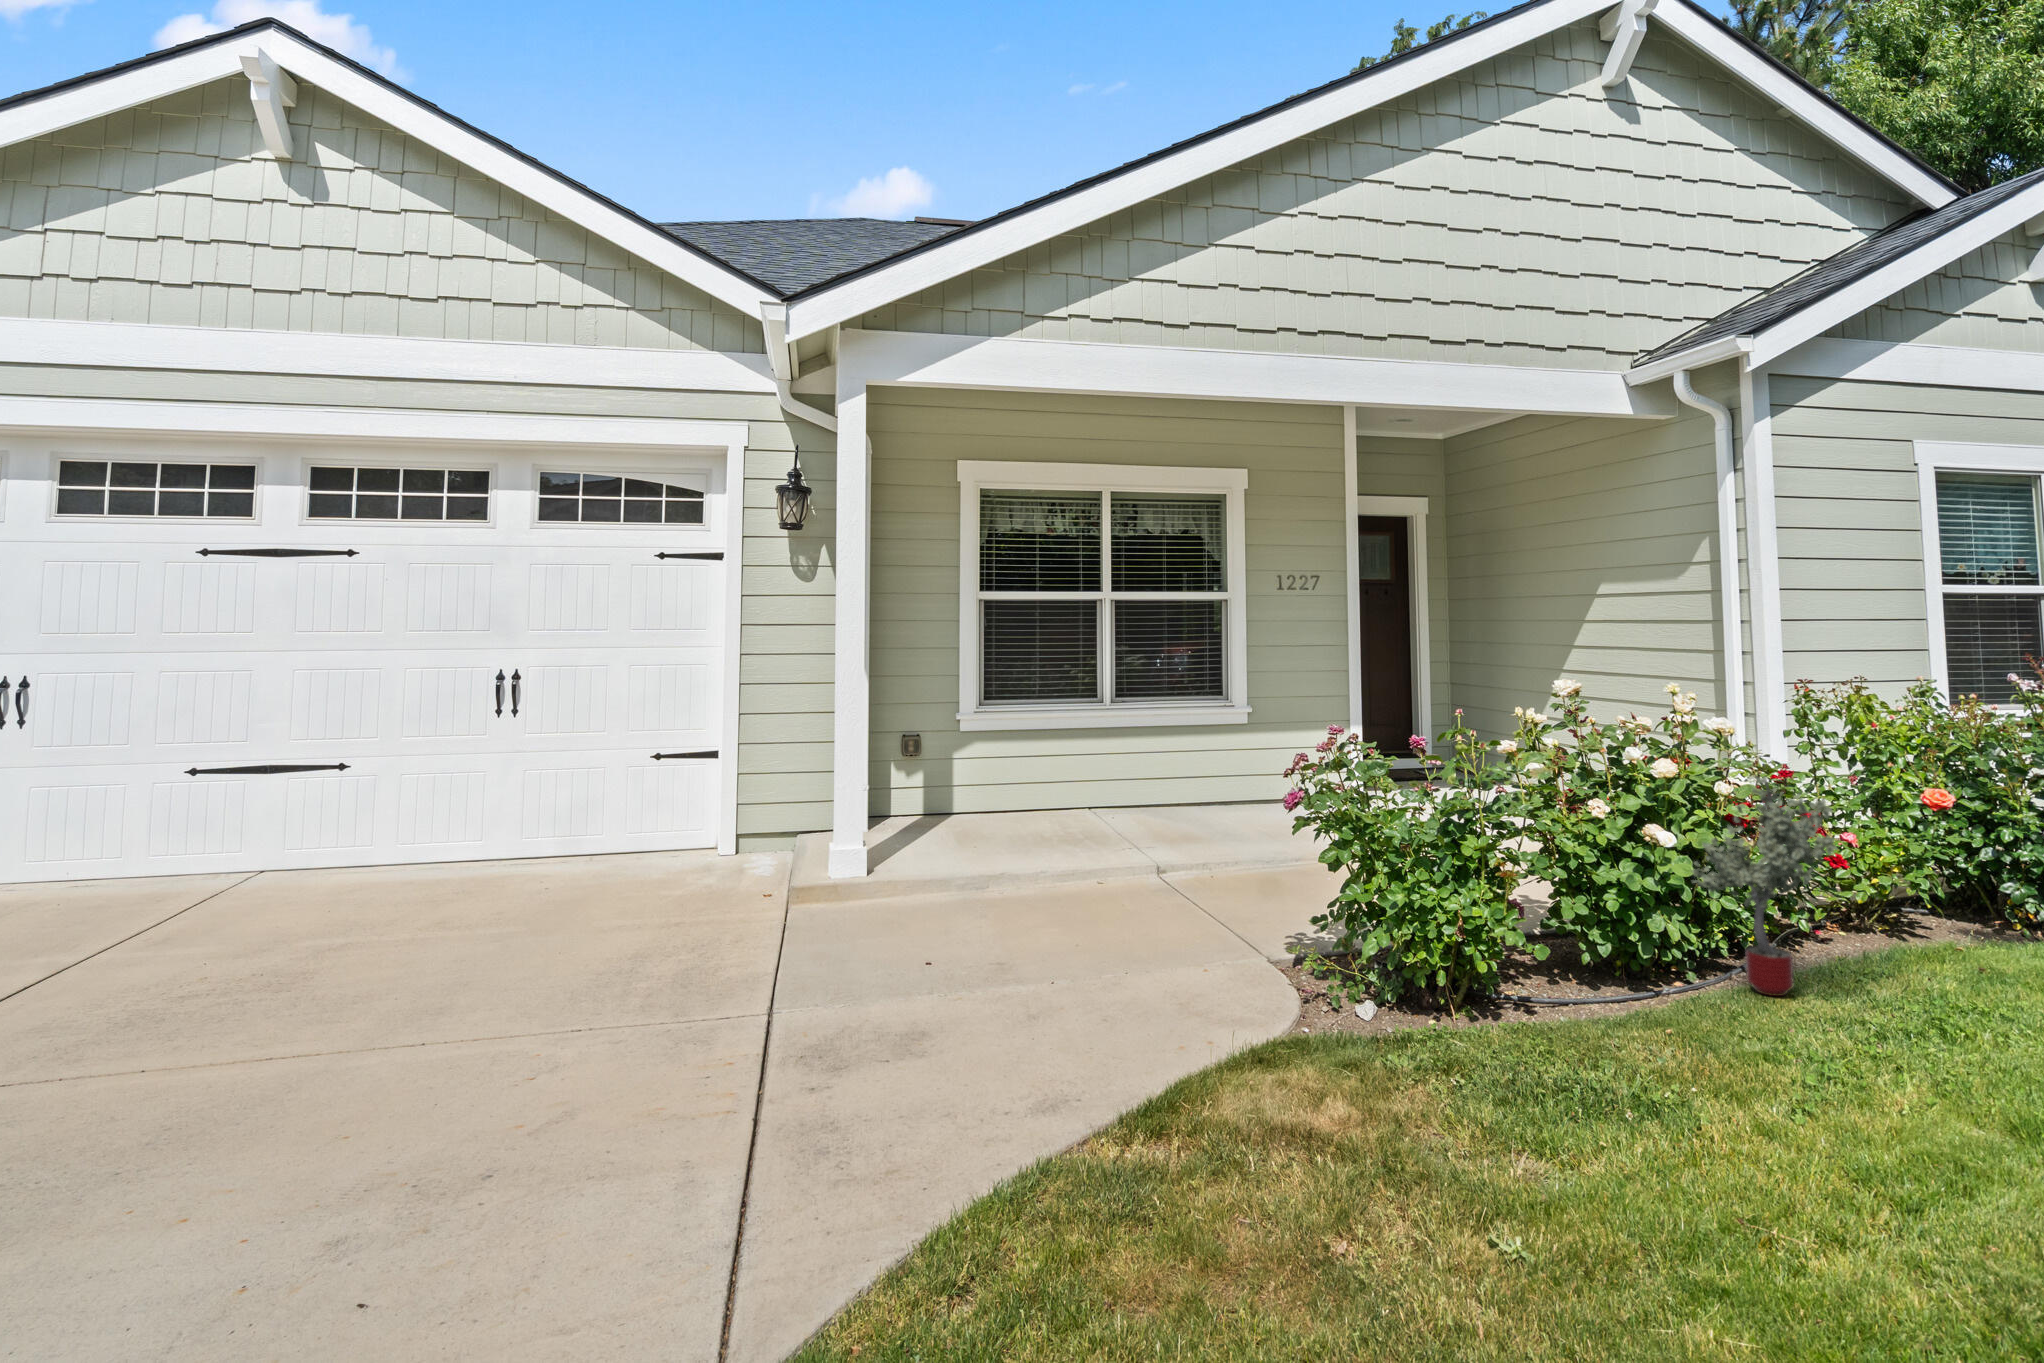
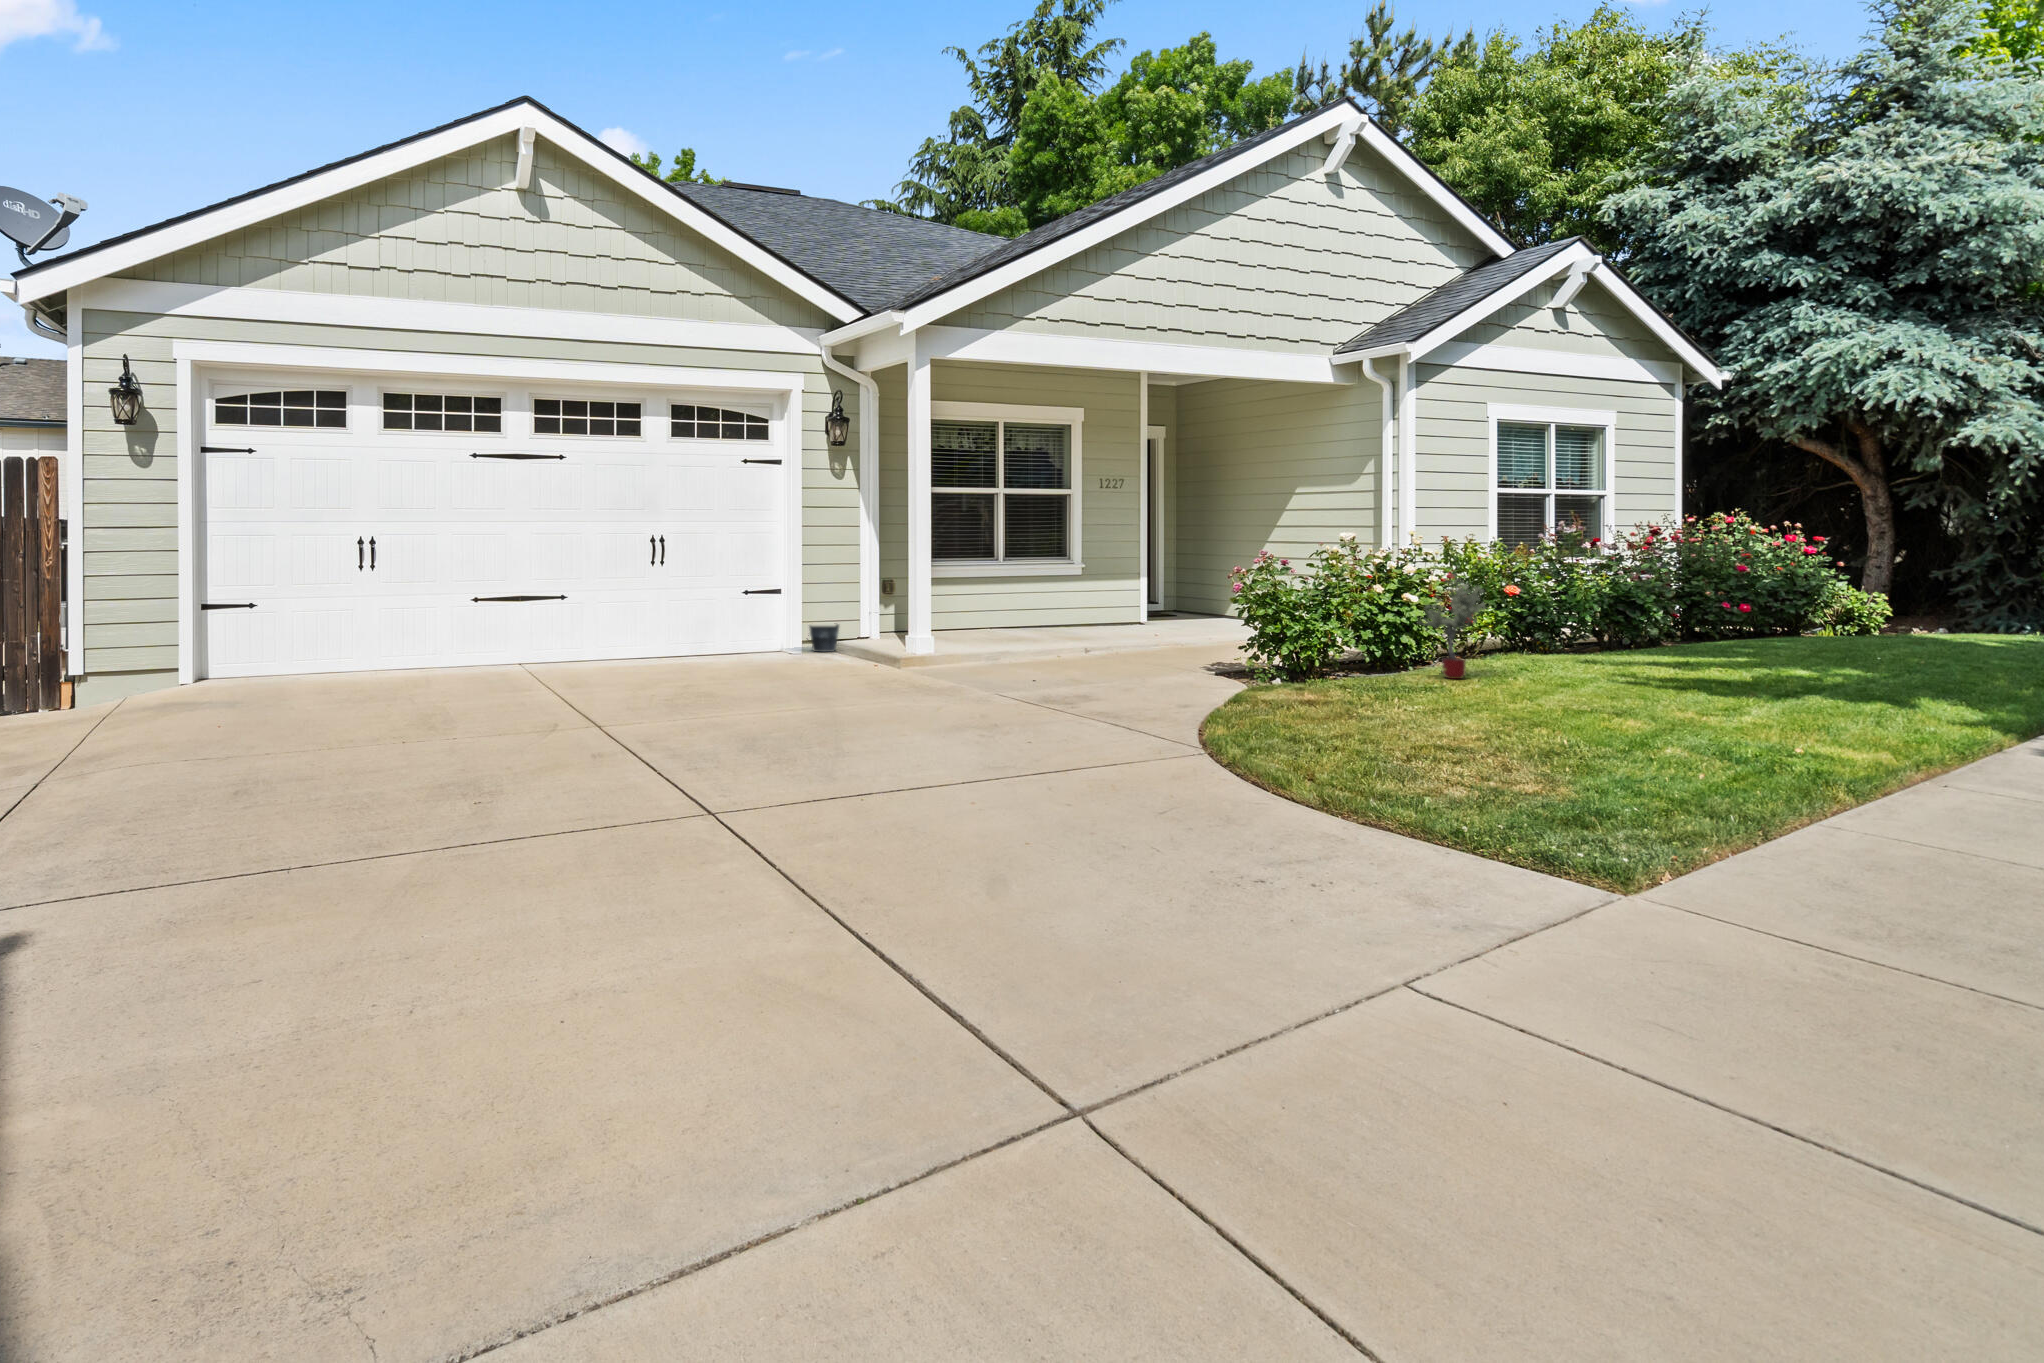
bucket: none [739,808,796,859] -> present [807,624,839,652]

